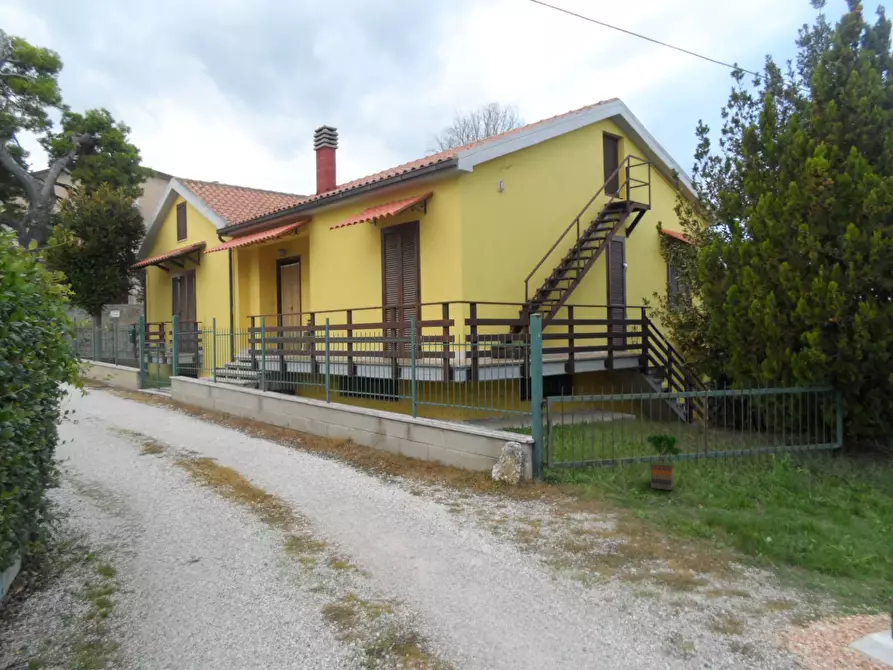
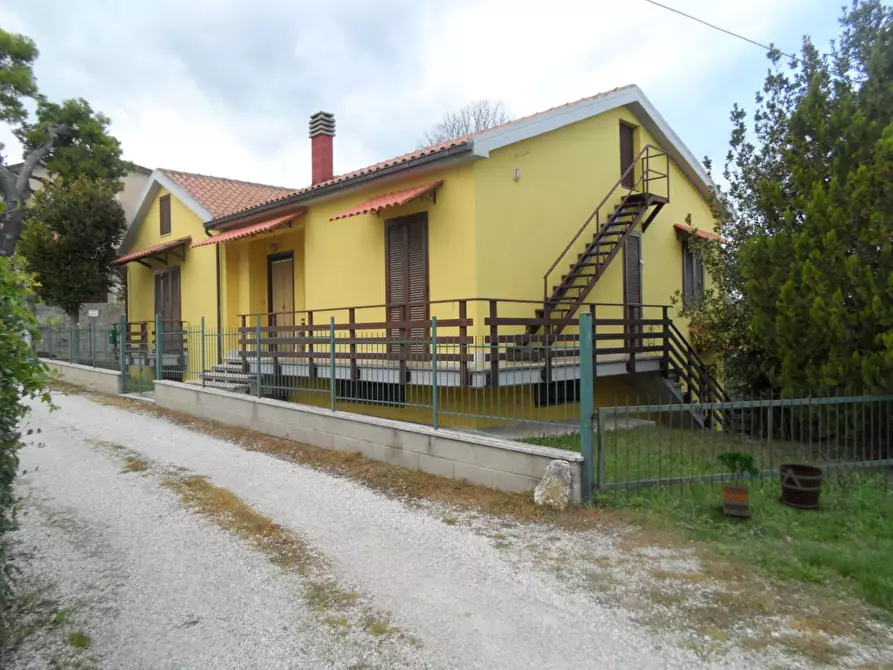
bucket: none [704,446,741,483] -> present [779,463,823,508]

